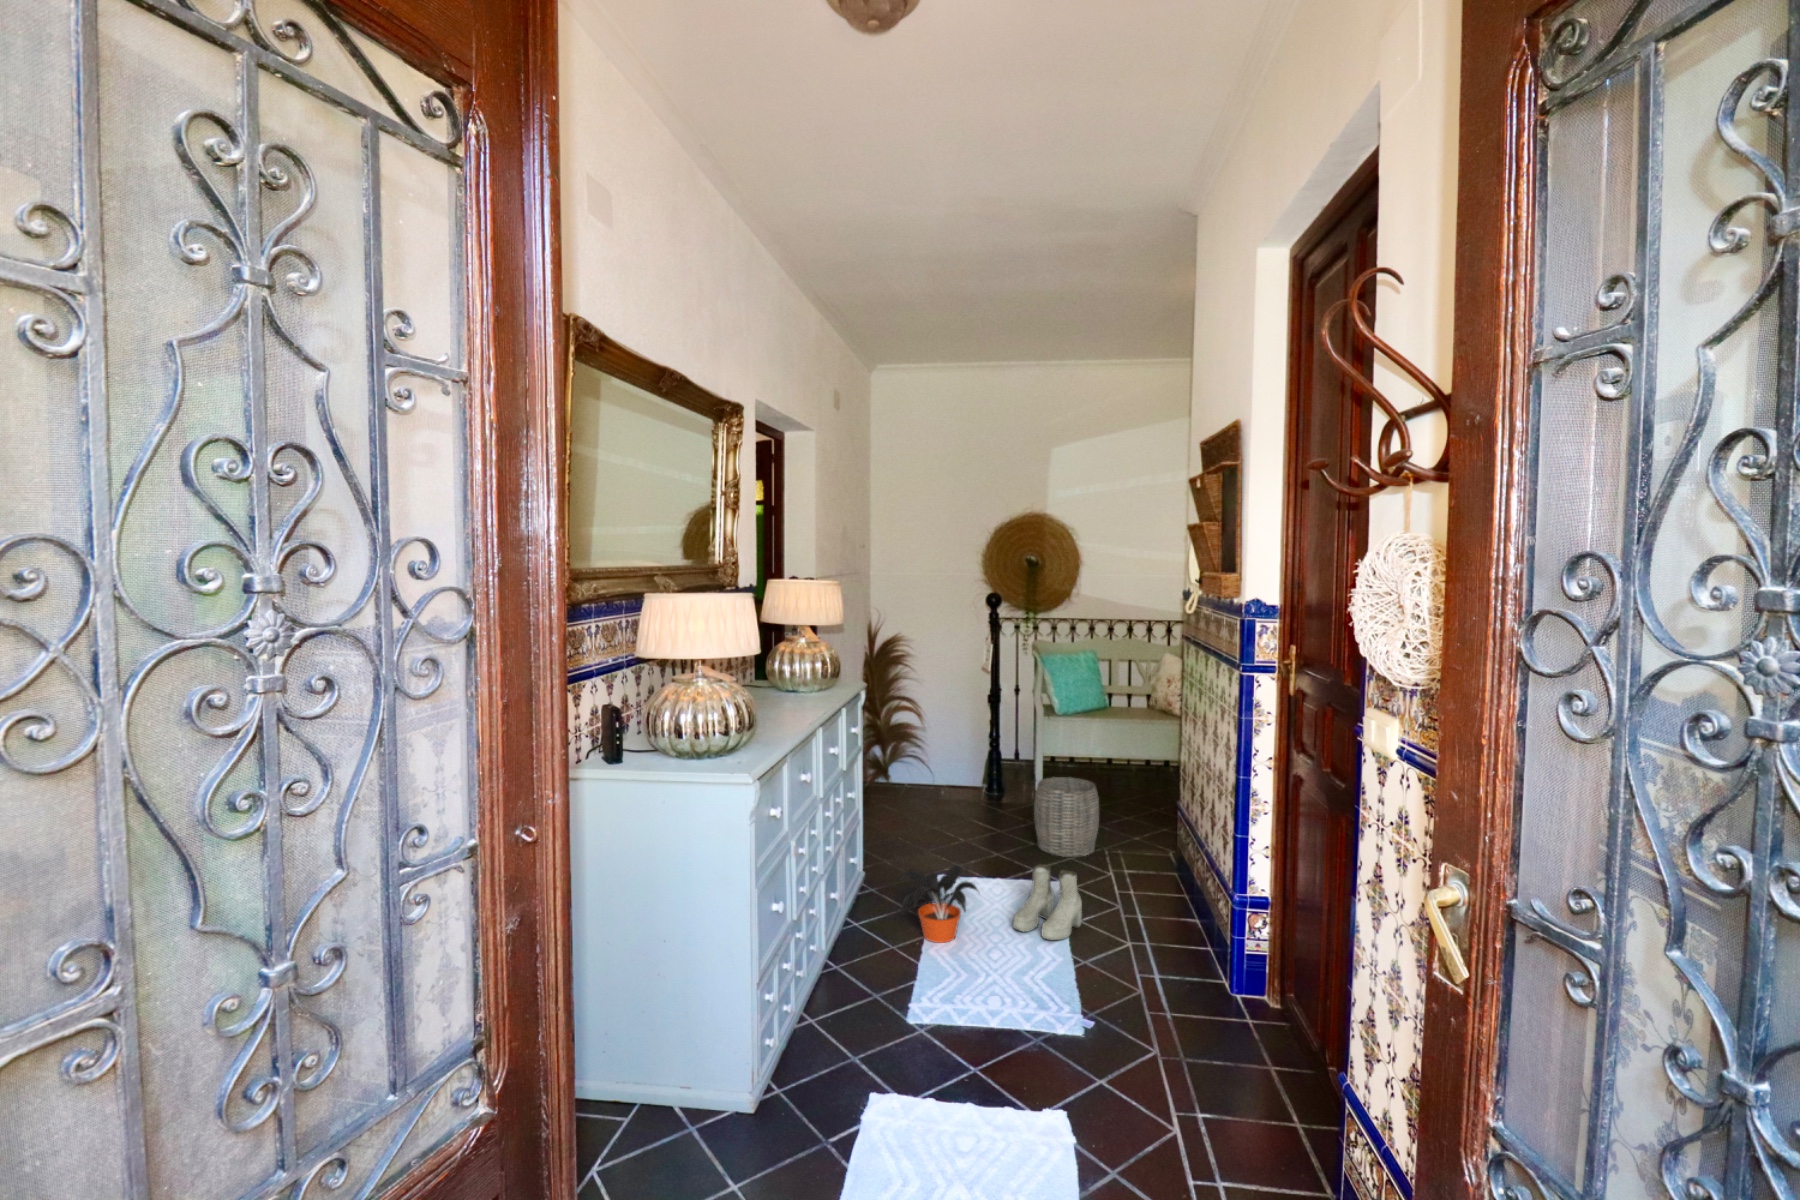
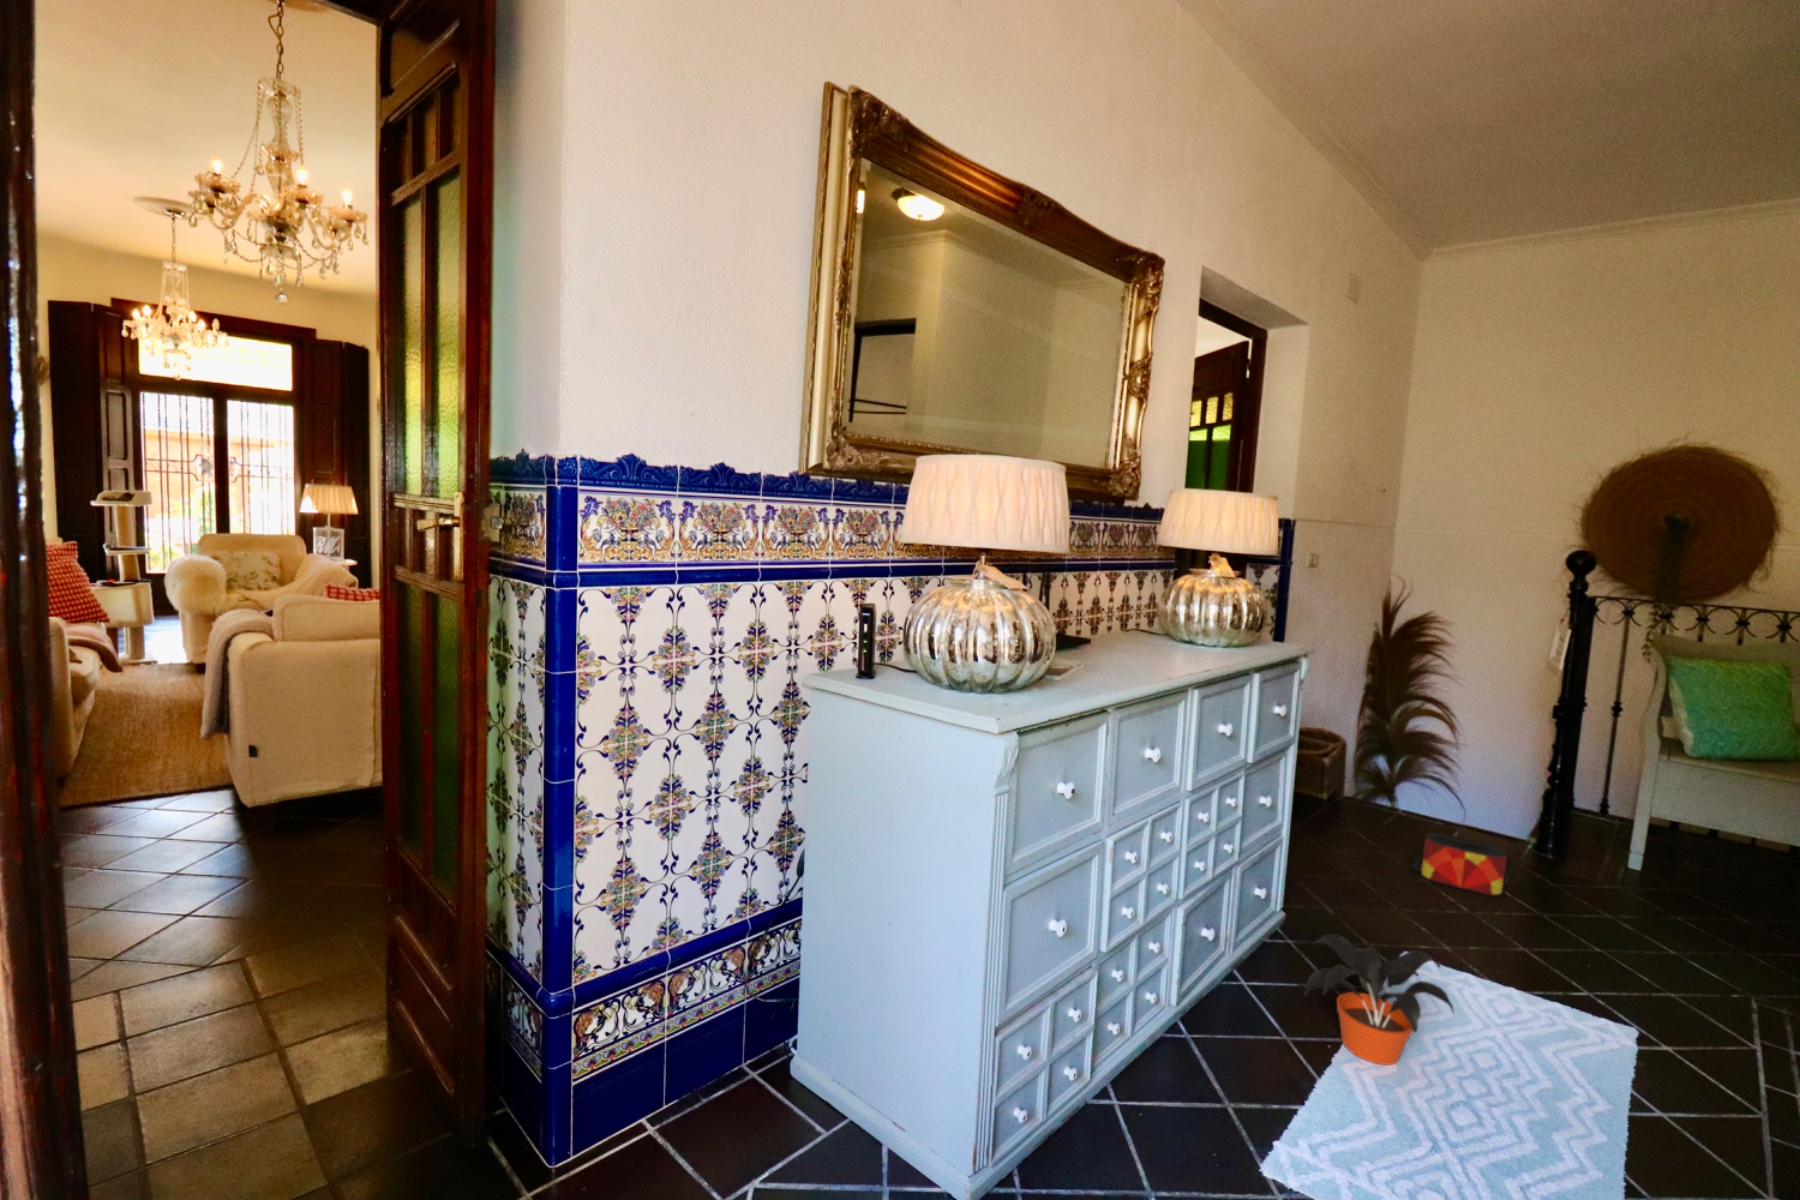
woven basket: present [1034,777,1099,857] -> none [1608,855,1762,1007]
bag: none [928,794,982,829] -> present [1412,833,1509,896]
boots: present [1013,865,1082,940] -> none [1516,1000,1681,1151]

